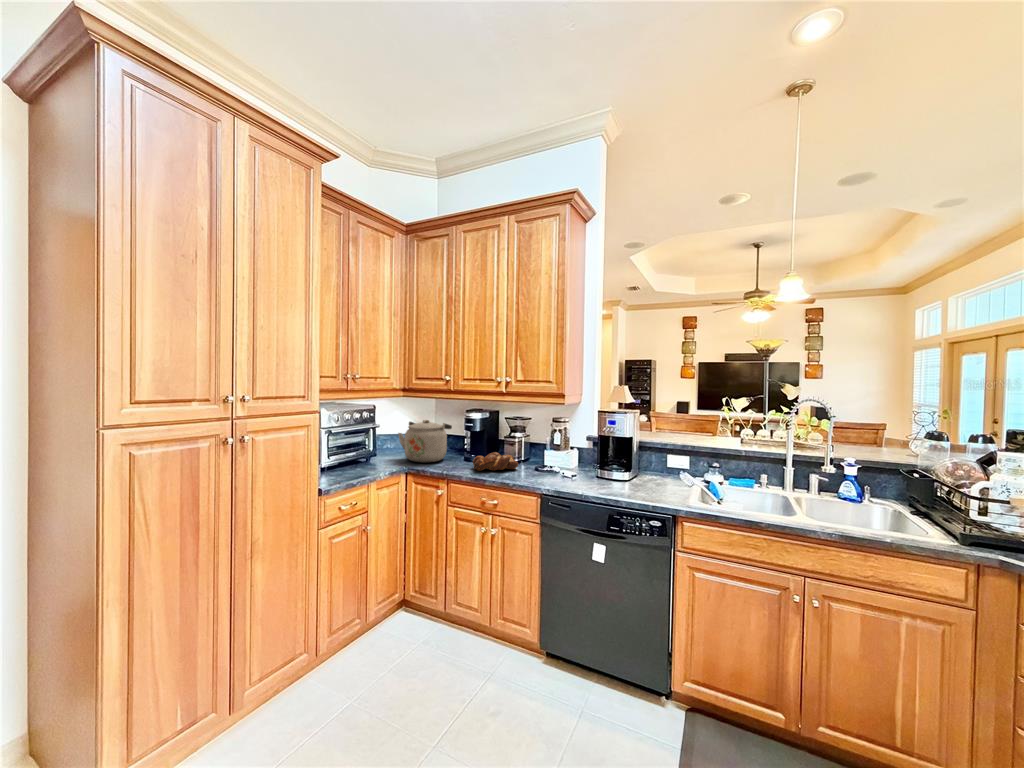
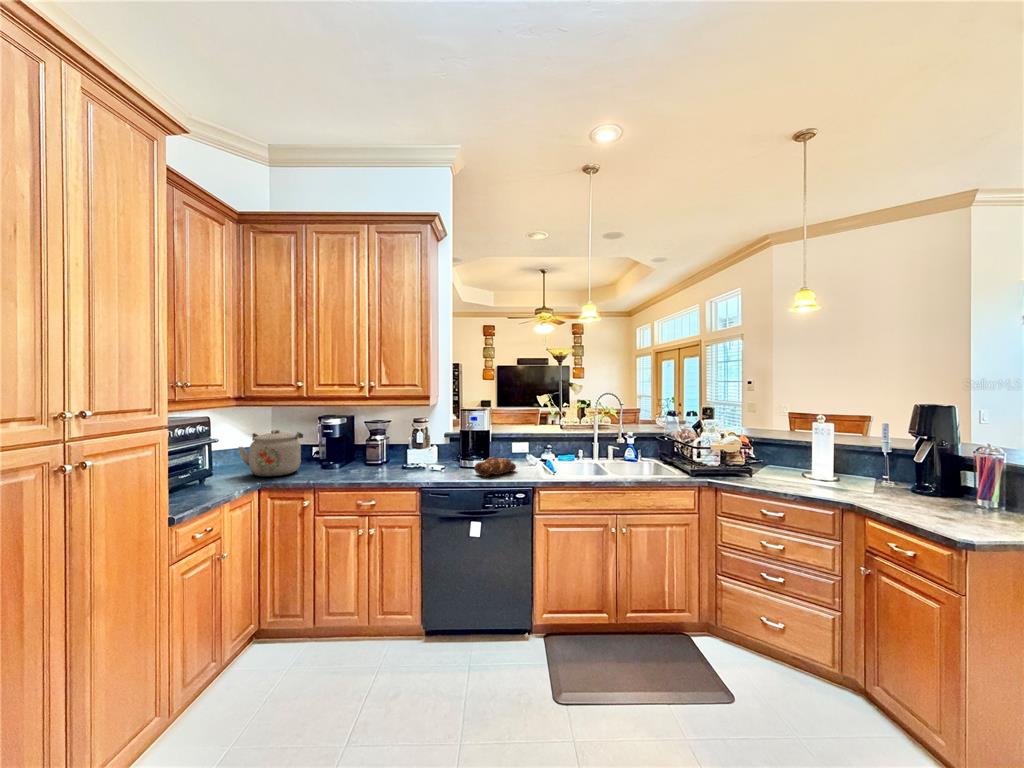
bread loaf: present [473,452,518,471] -> present [474,457,516,477]

